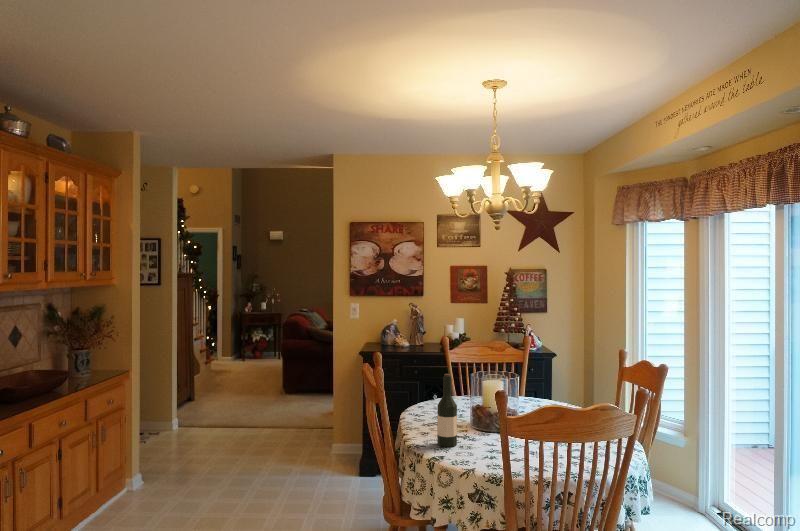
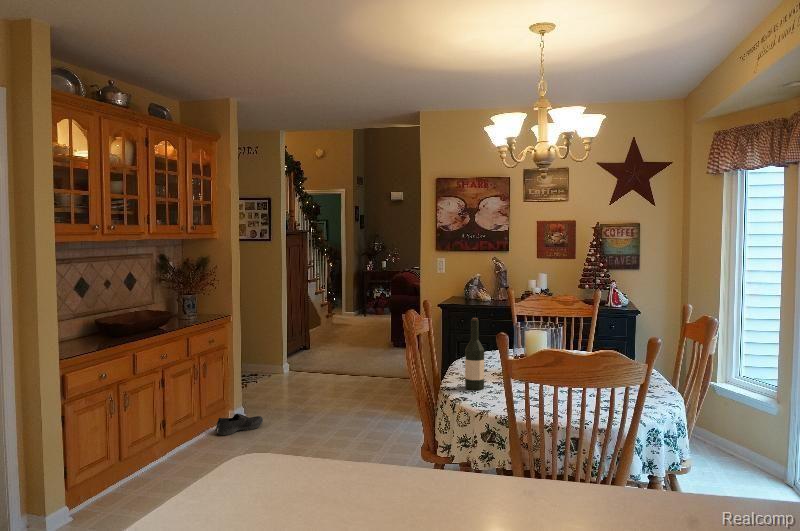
shoe: none [114,483,169,509] -> present [215,414,263,435]

